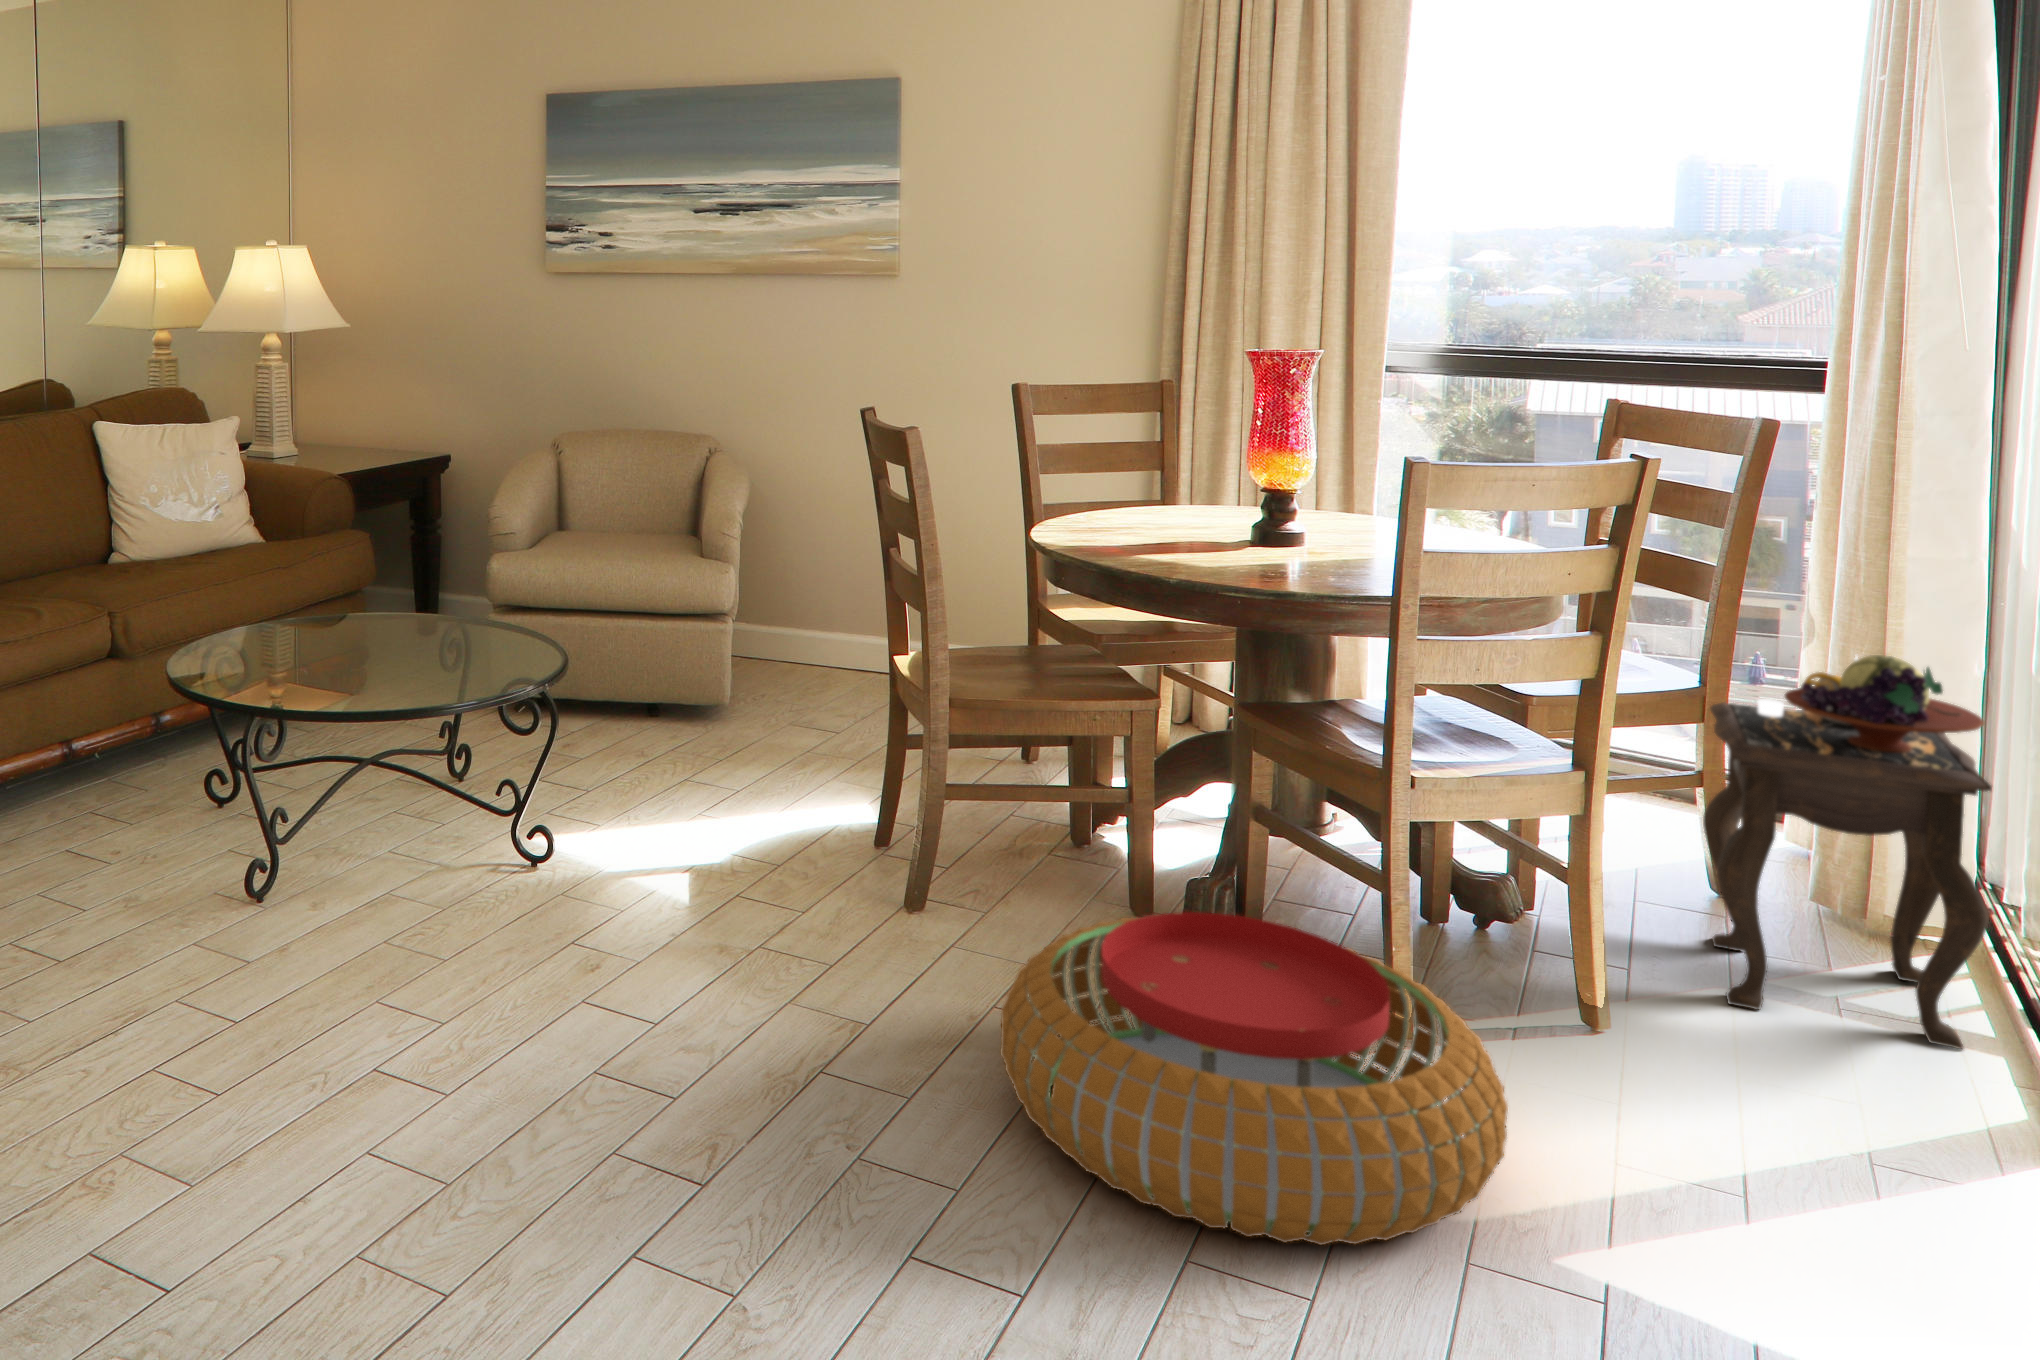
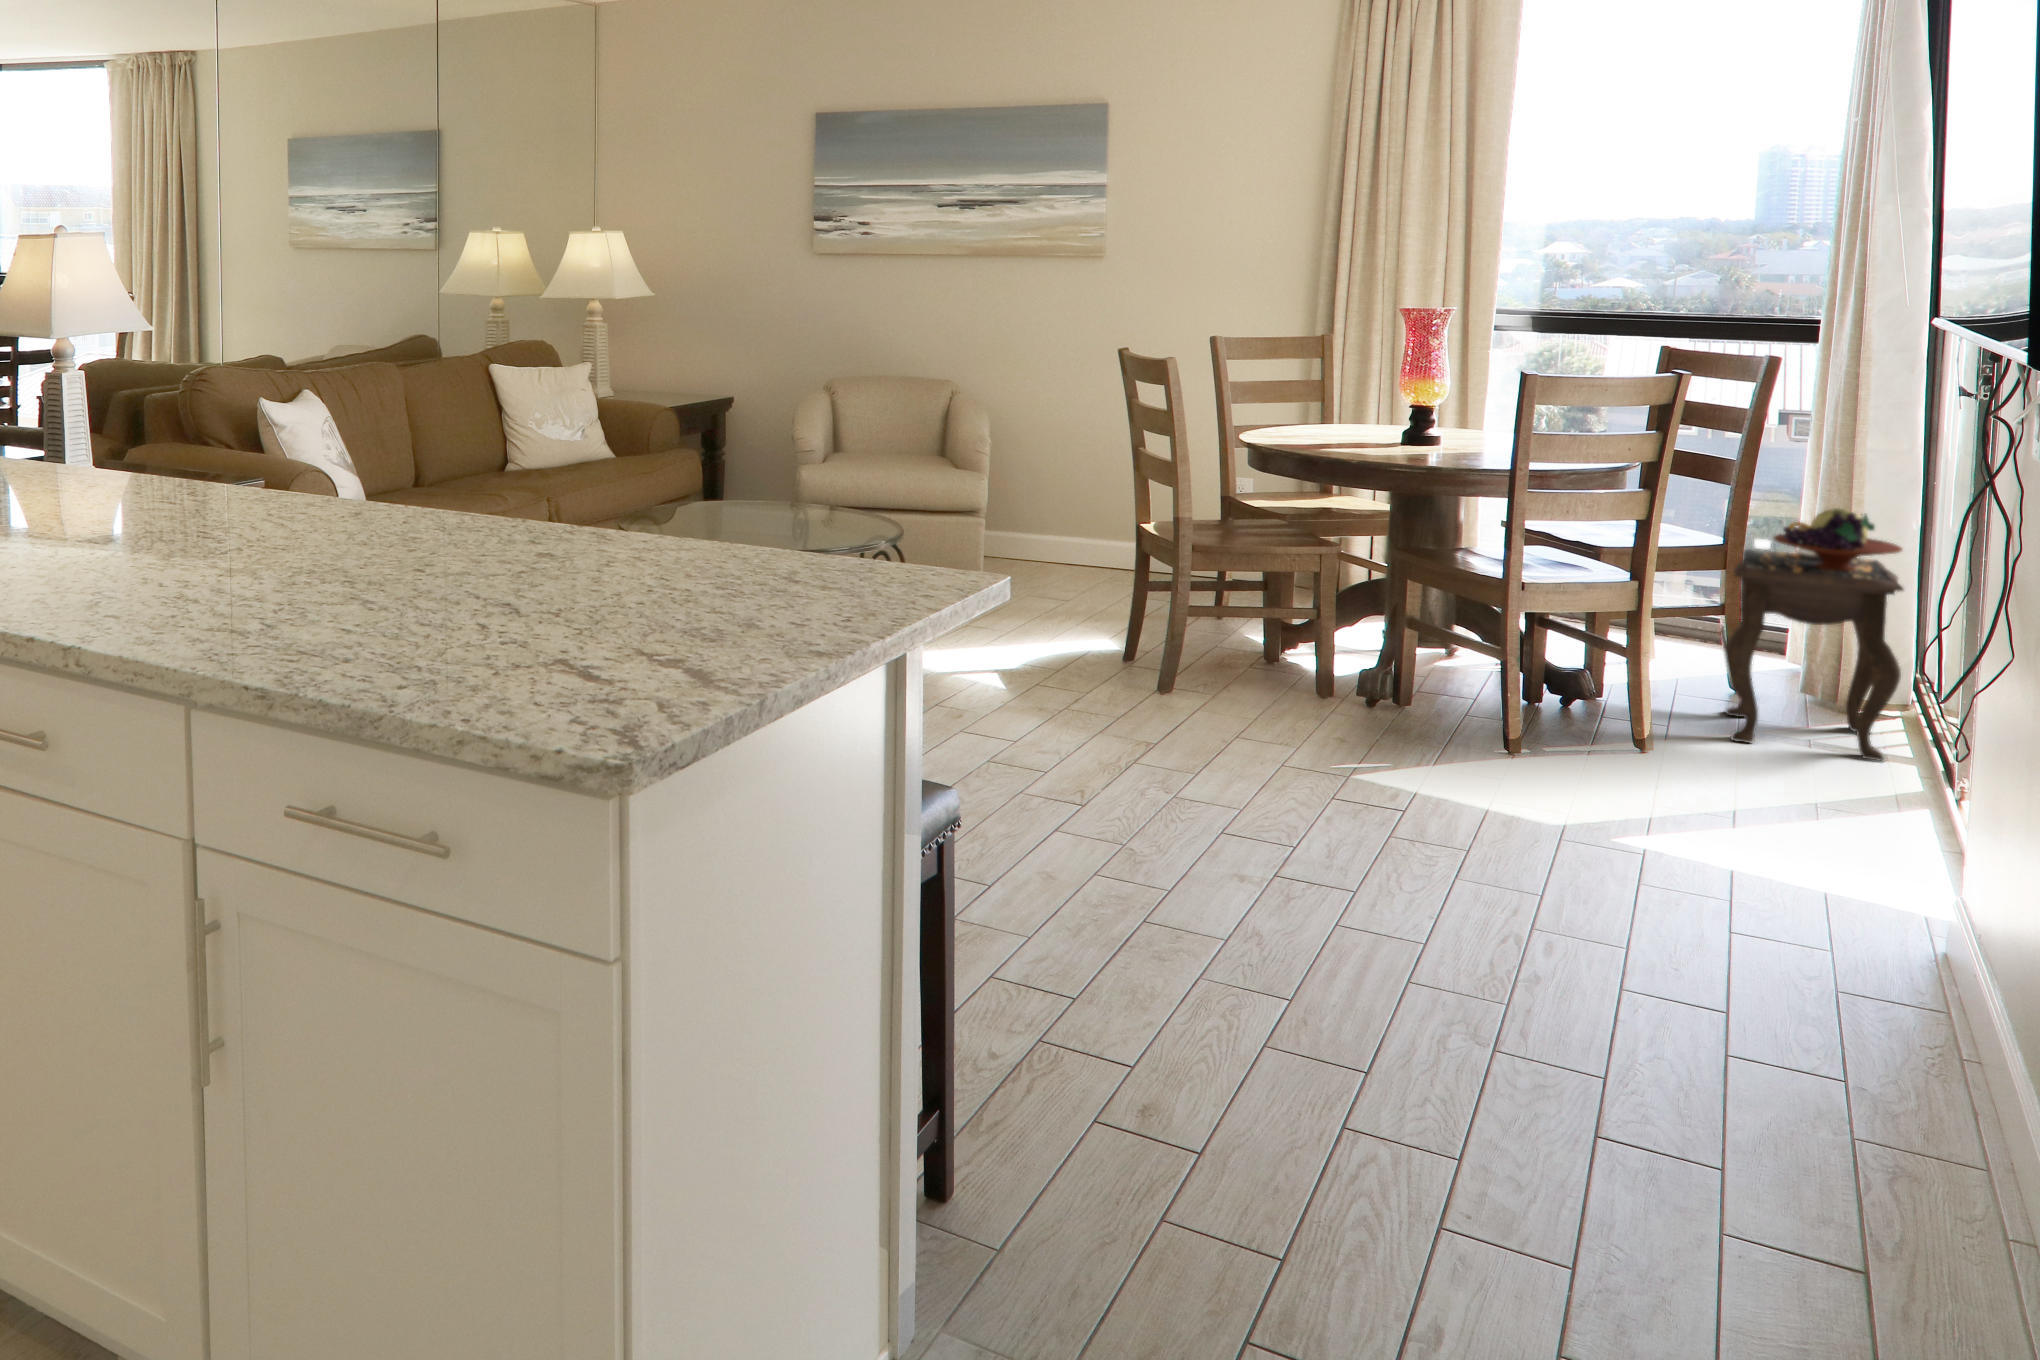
pouf: present [1001,912,1508,1245] -> none [1253,664,1581,831]

